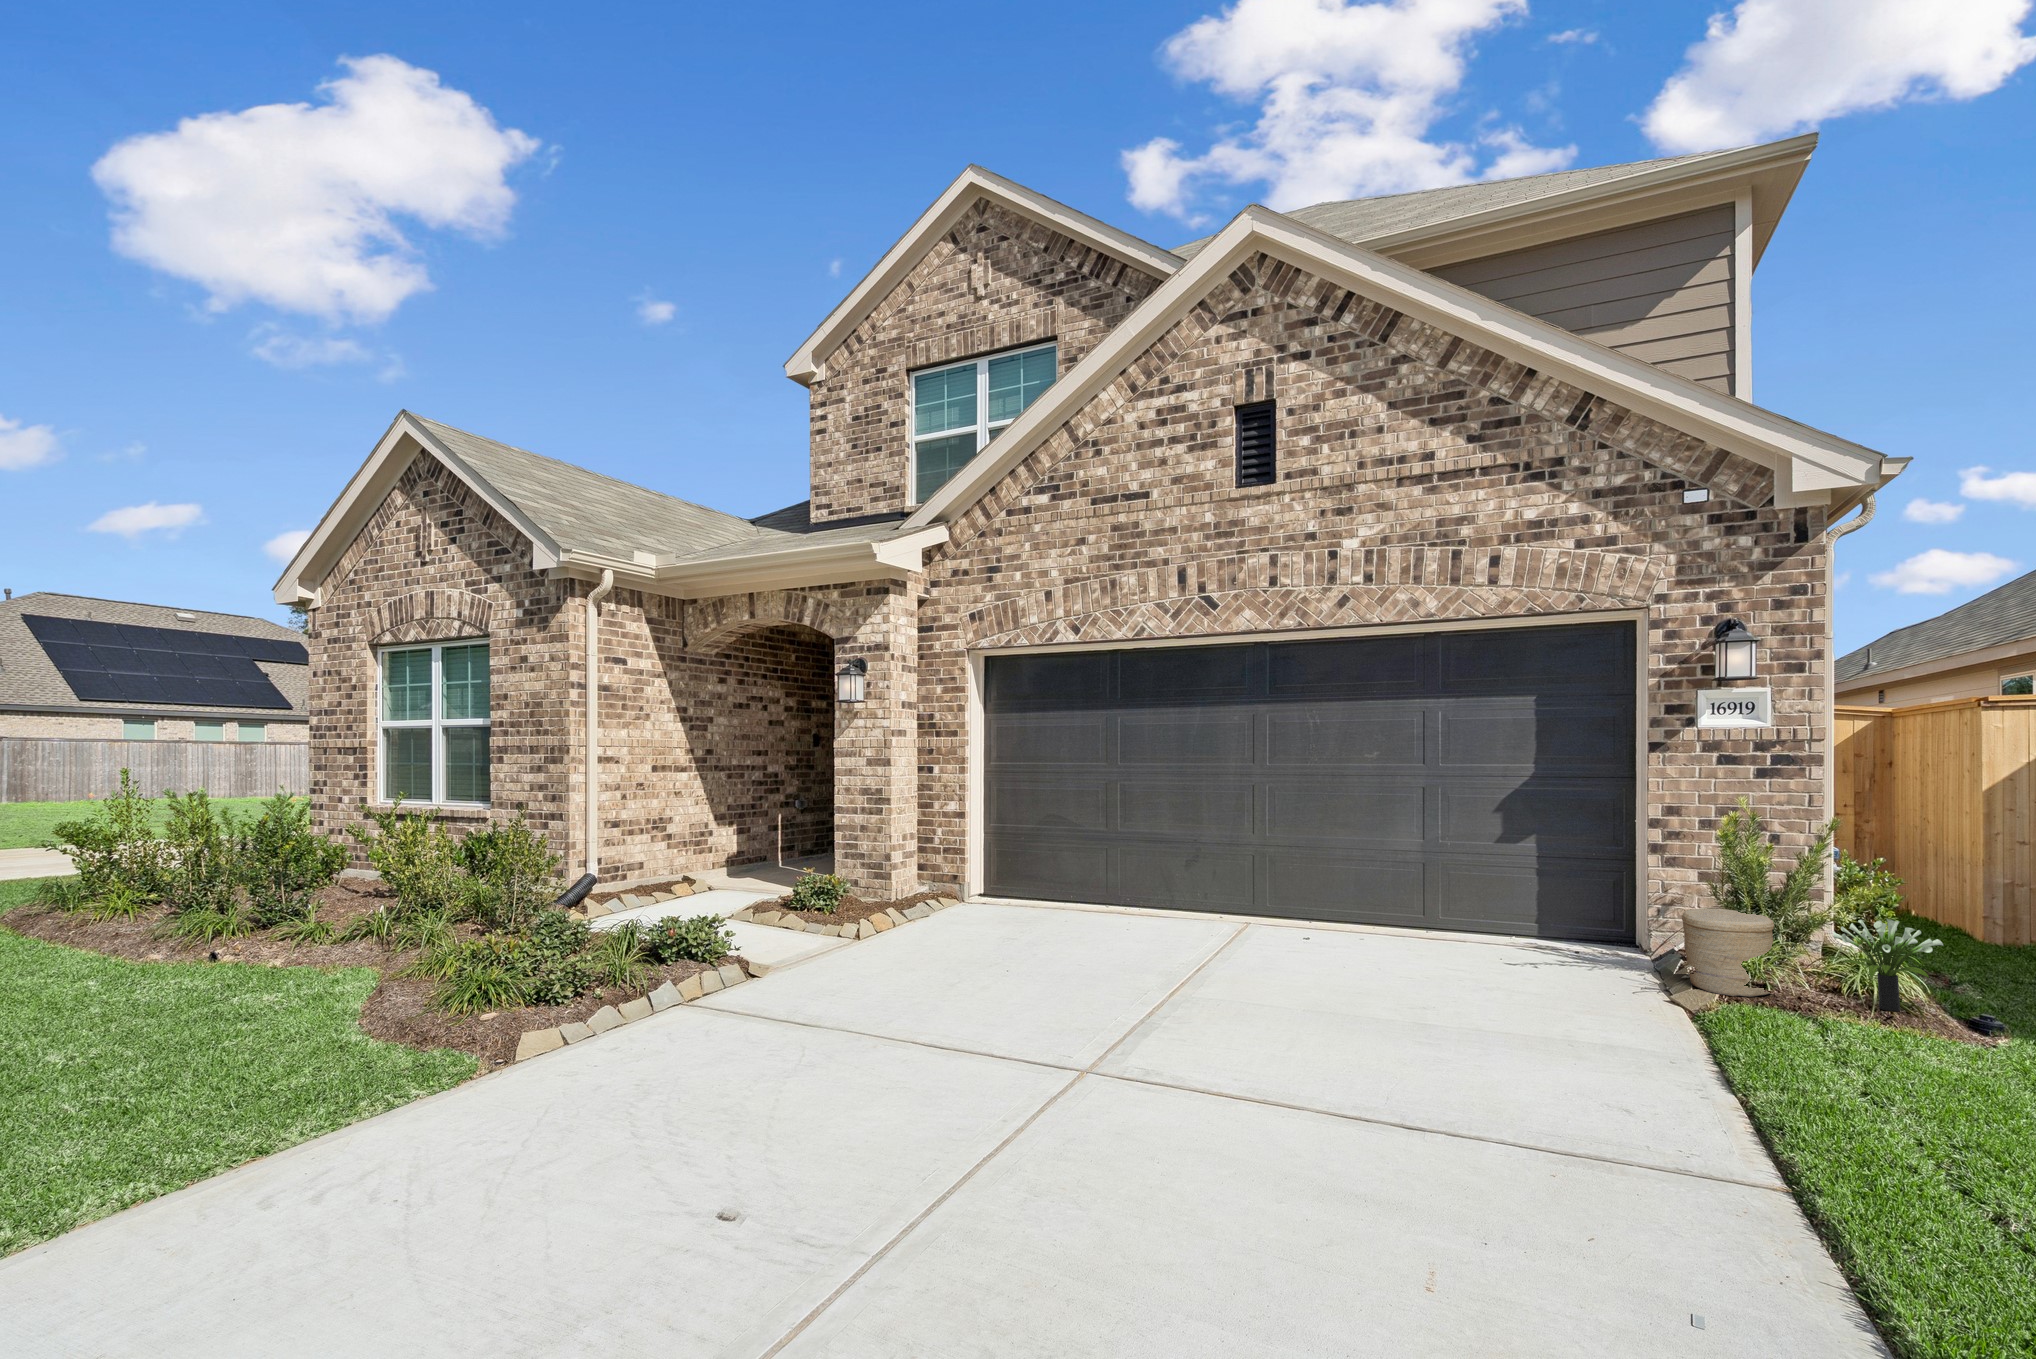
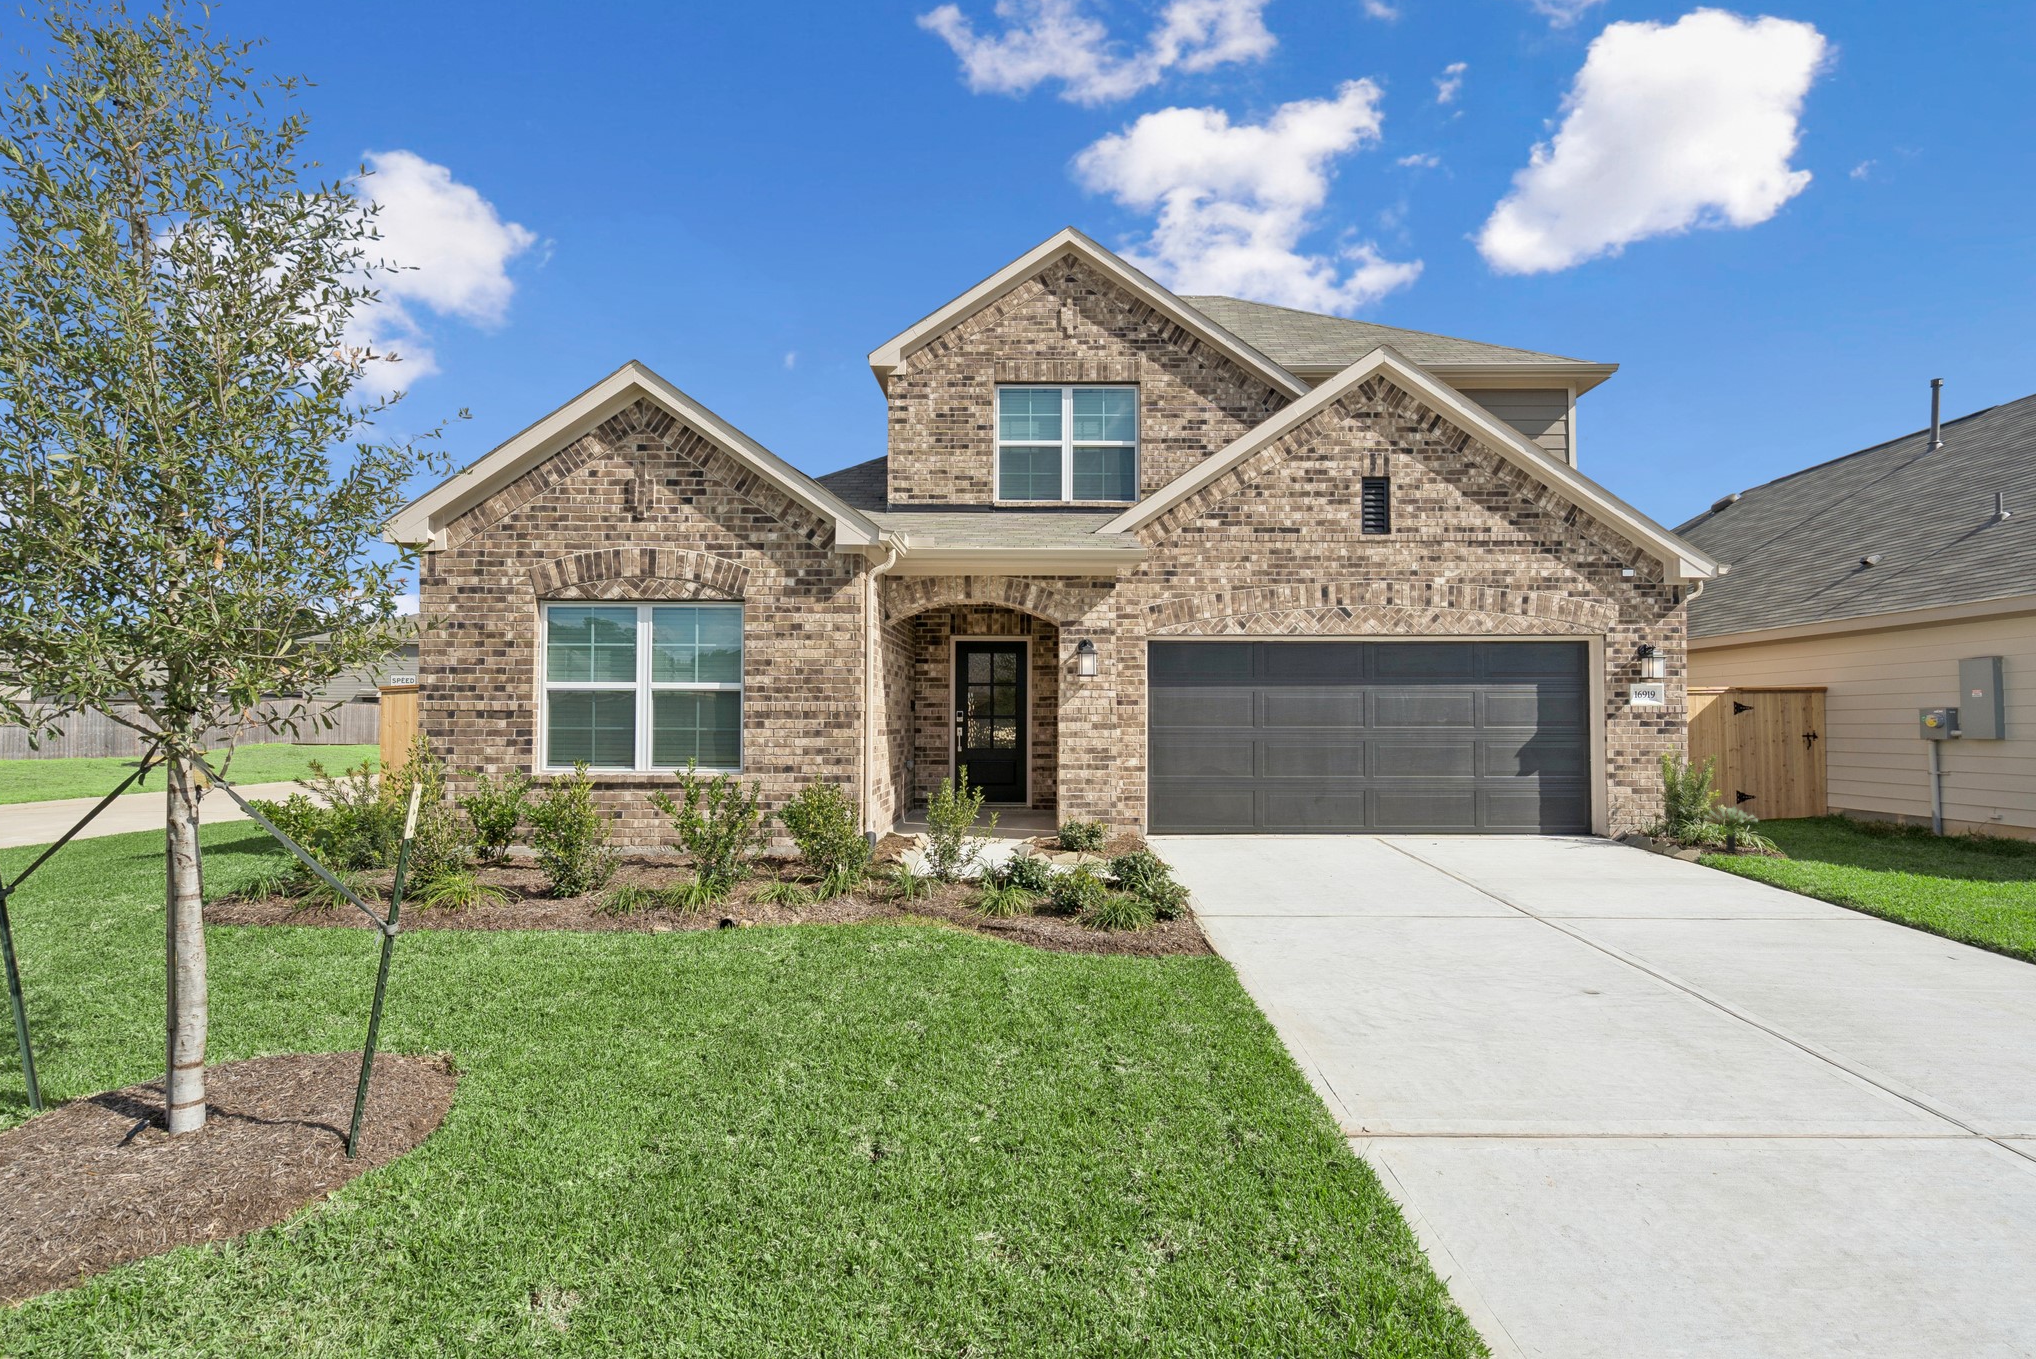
woven basket: present [1682,908,1774,997] -> none [1630,806,1680,852]

